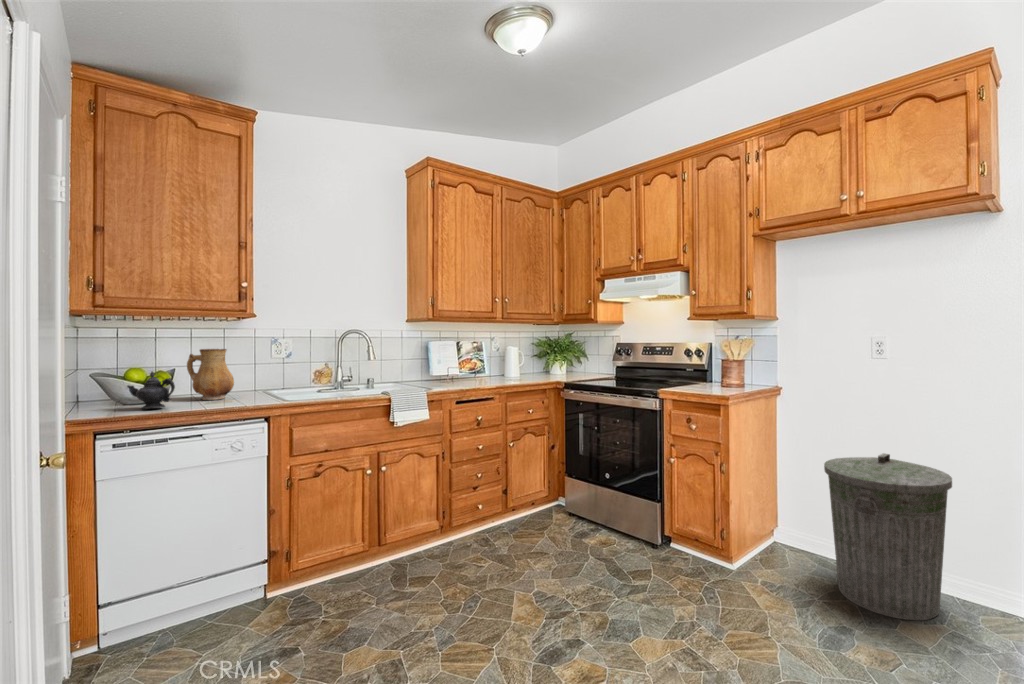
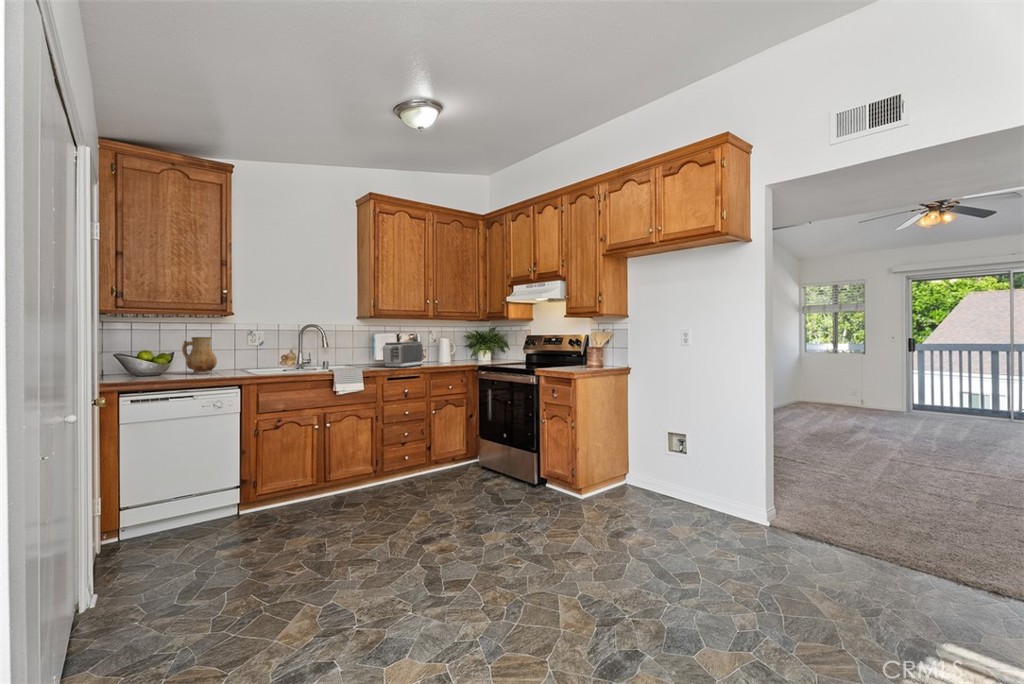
toaster: none [446,352,494,386] -> present [383,342,423,368]
teapot: present [127,372,175,409] -> none [140,352,174,378]
trash can: present [824,453,952,620] -> none [638,411,713,523]

